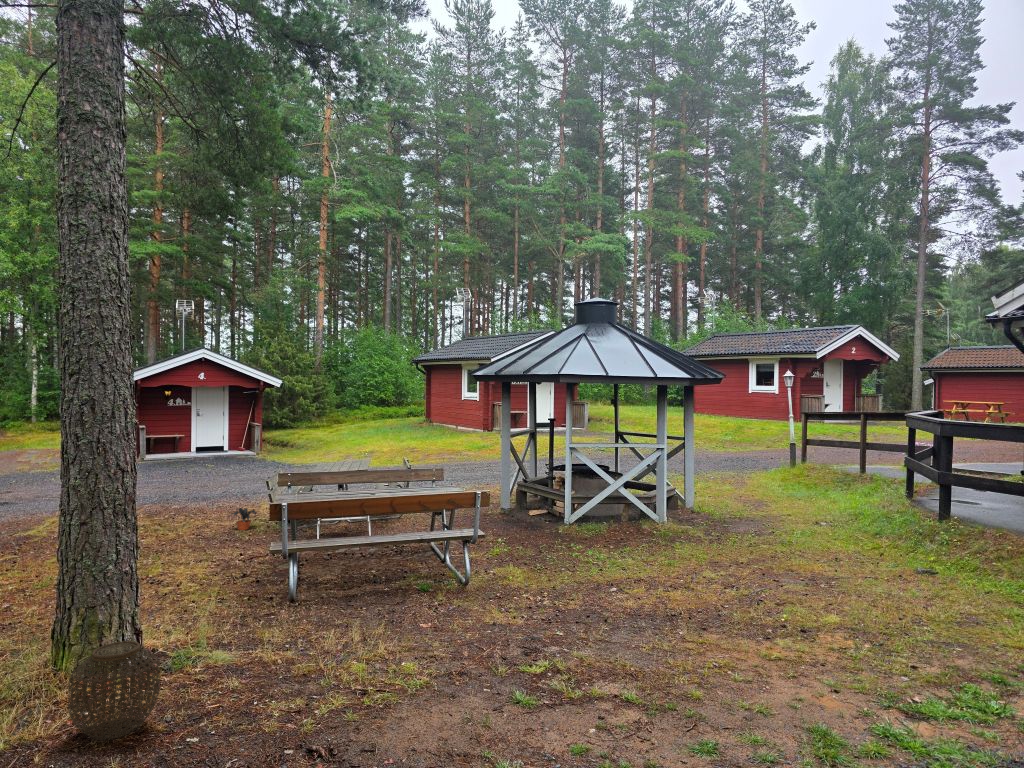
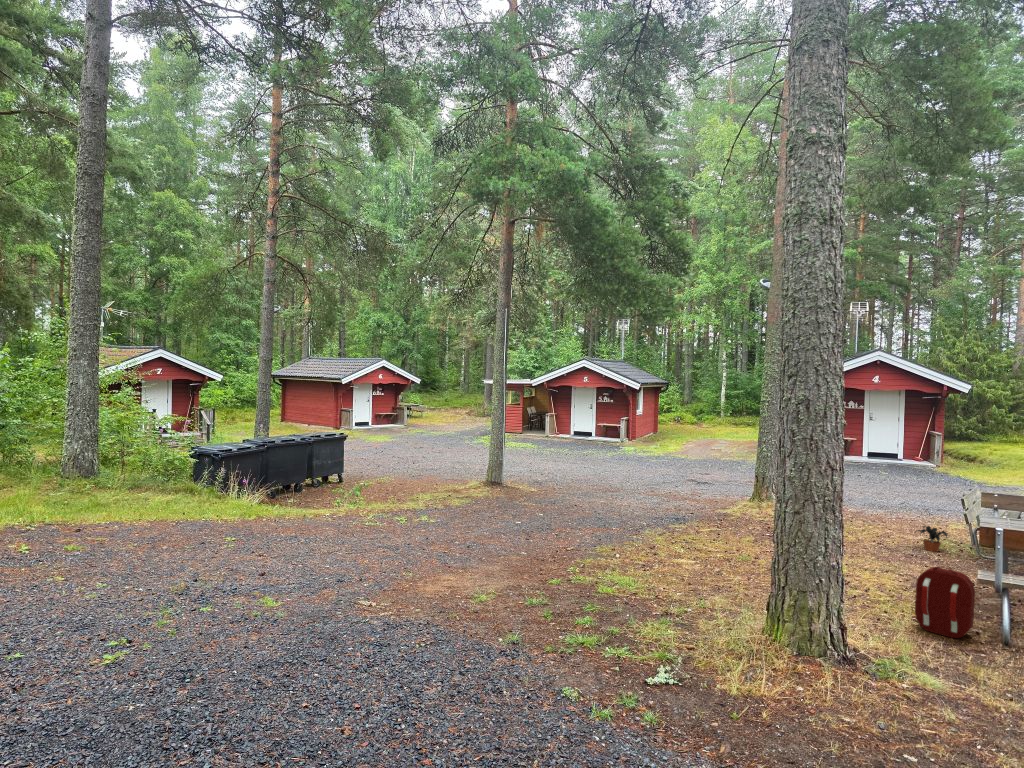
backpack: none [218,544,266,606] -> present [915,567,975,638]
woven basket: present [68,641,160,740] -> none [792,630,874,723]

